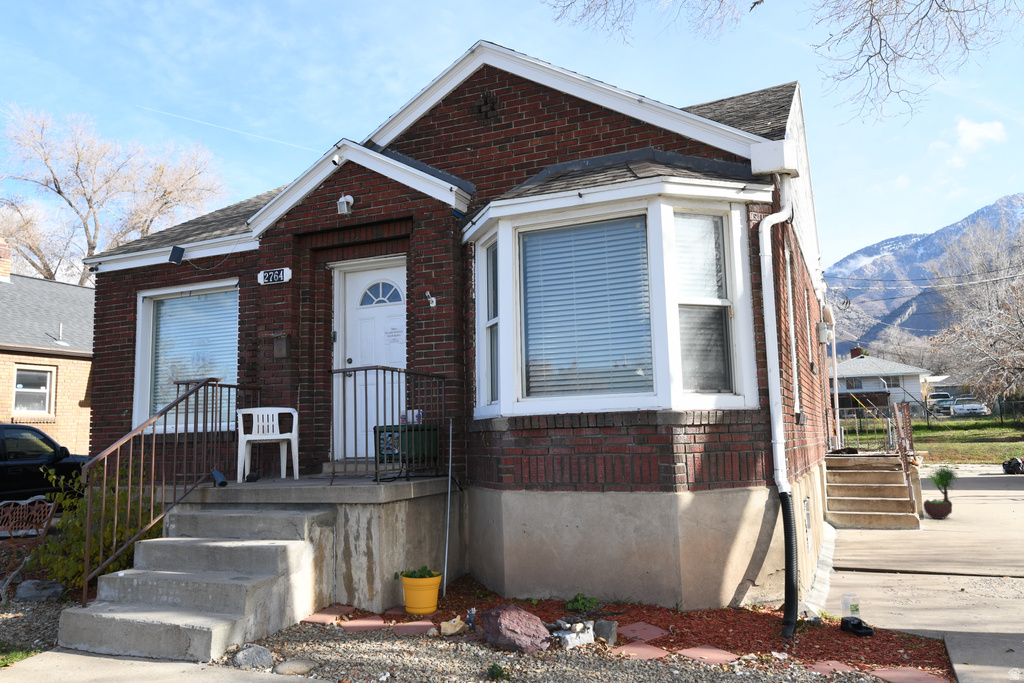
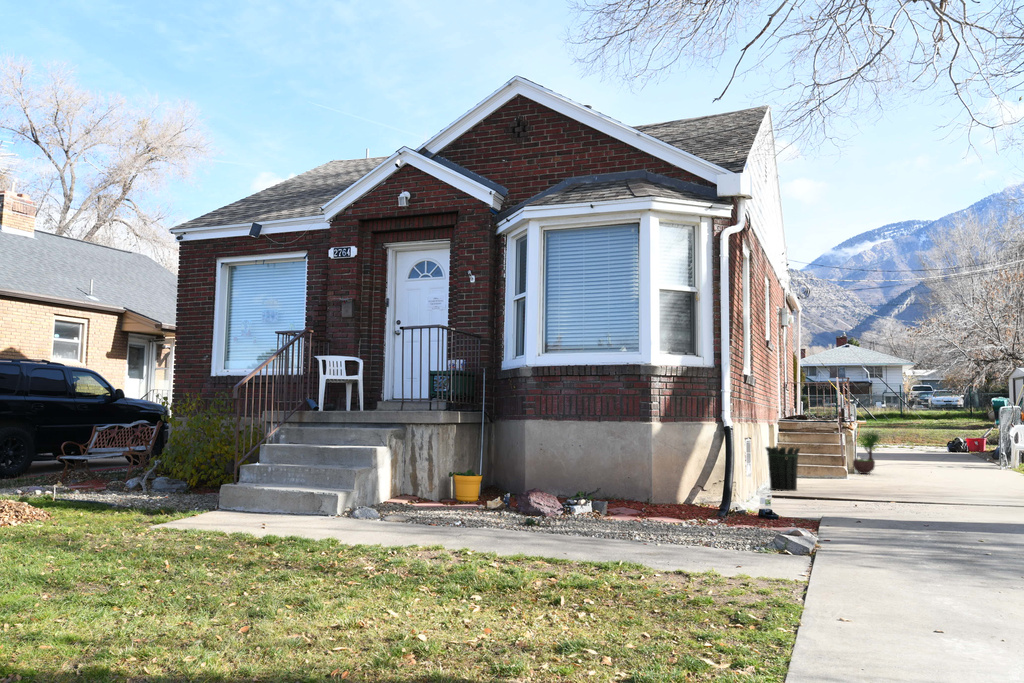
waste bin: none [821,496,868,555] -> present [766,447,800,491]

